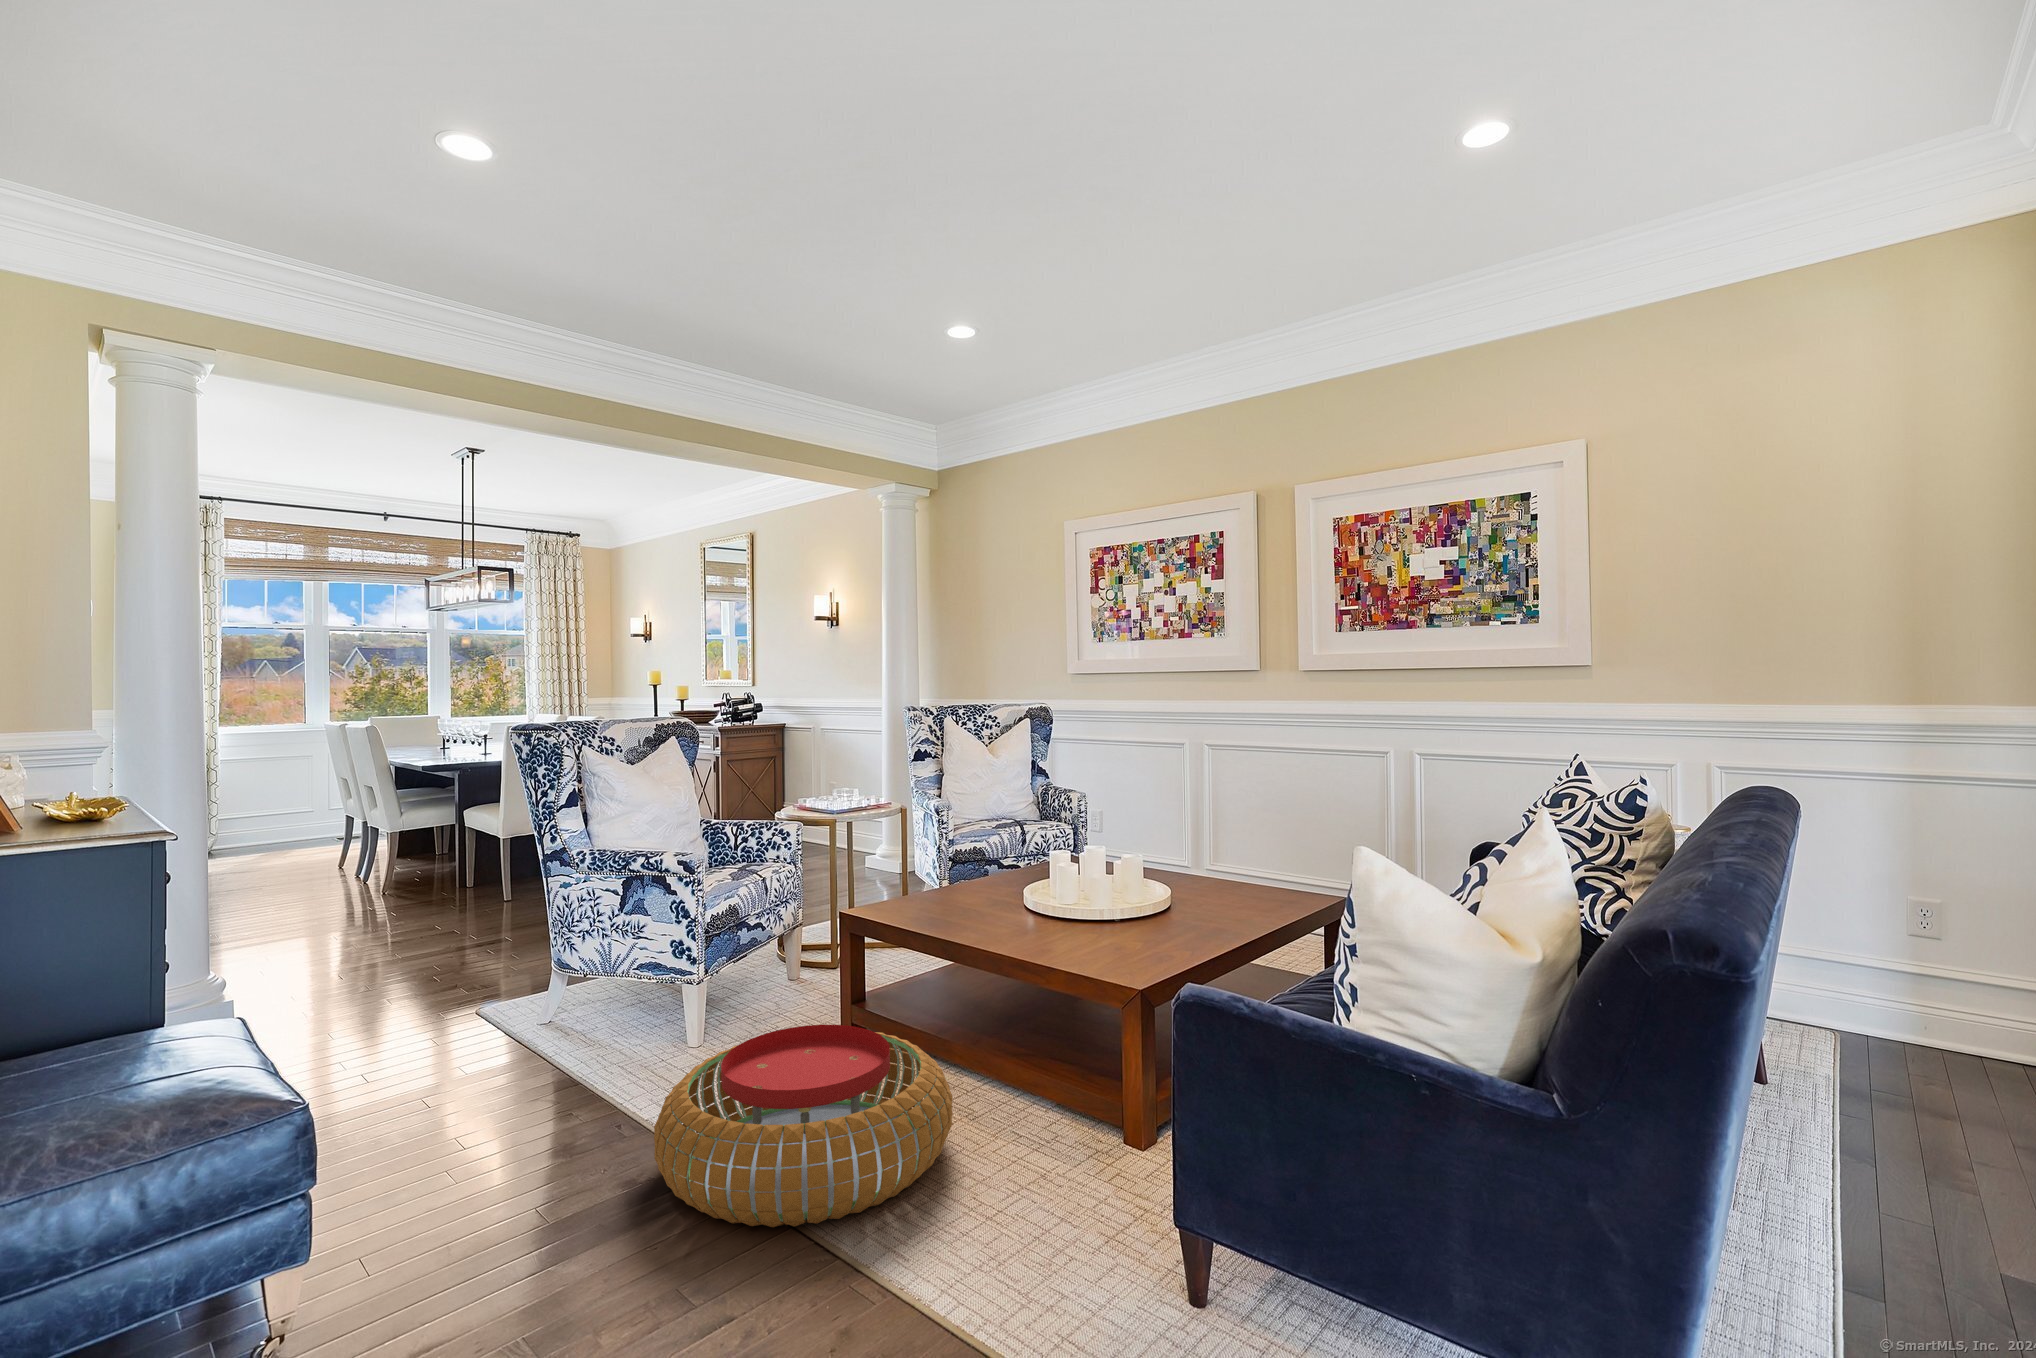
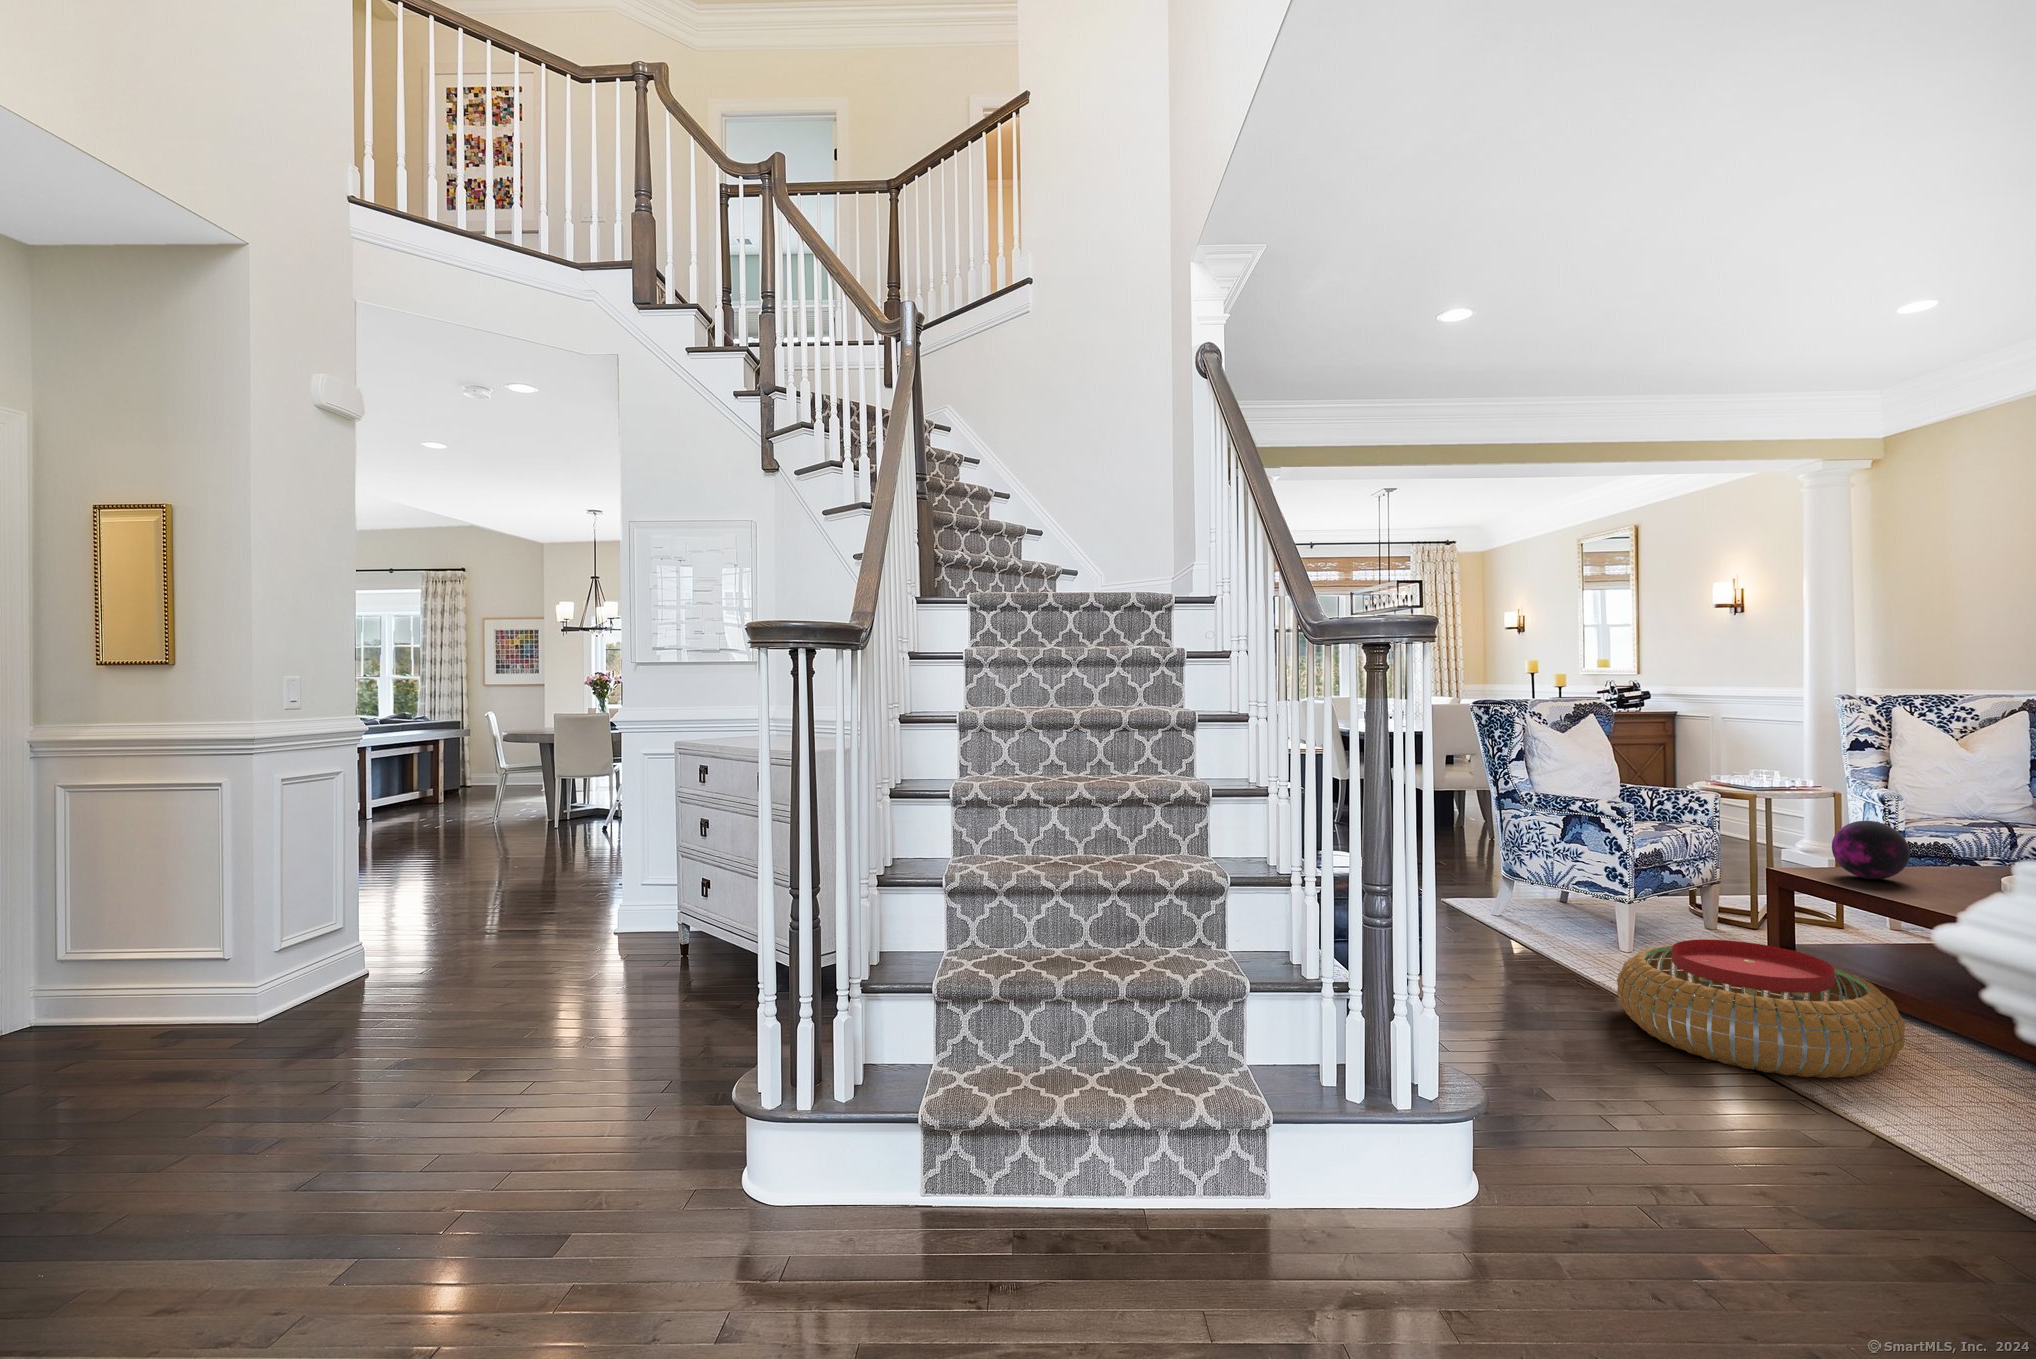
decorative orb: none [893,848,956,912] -> present [1832,821,1910,879]

